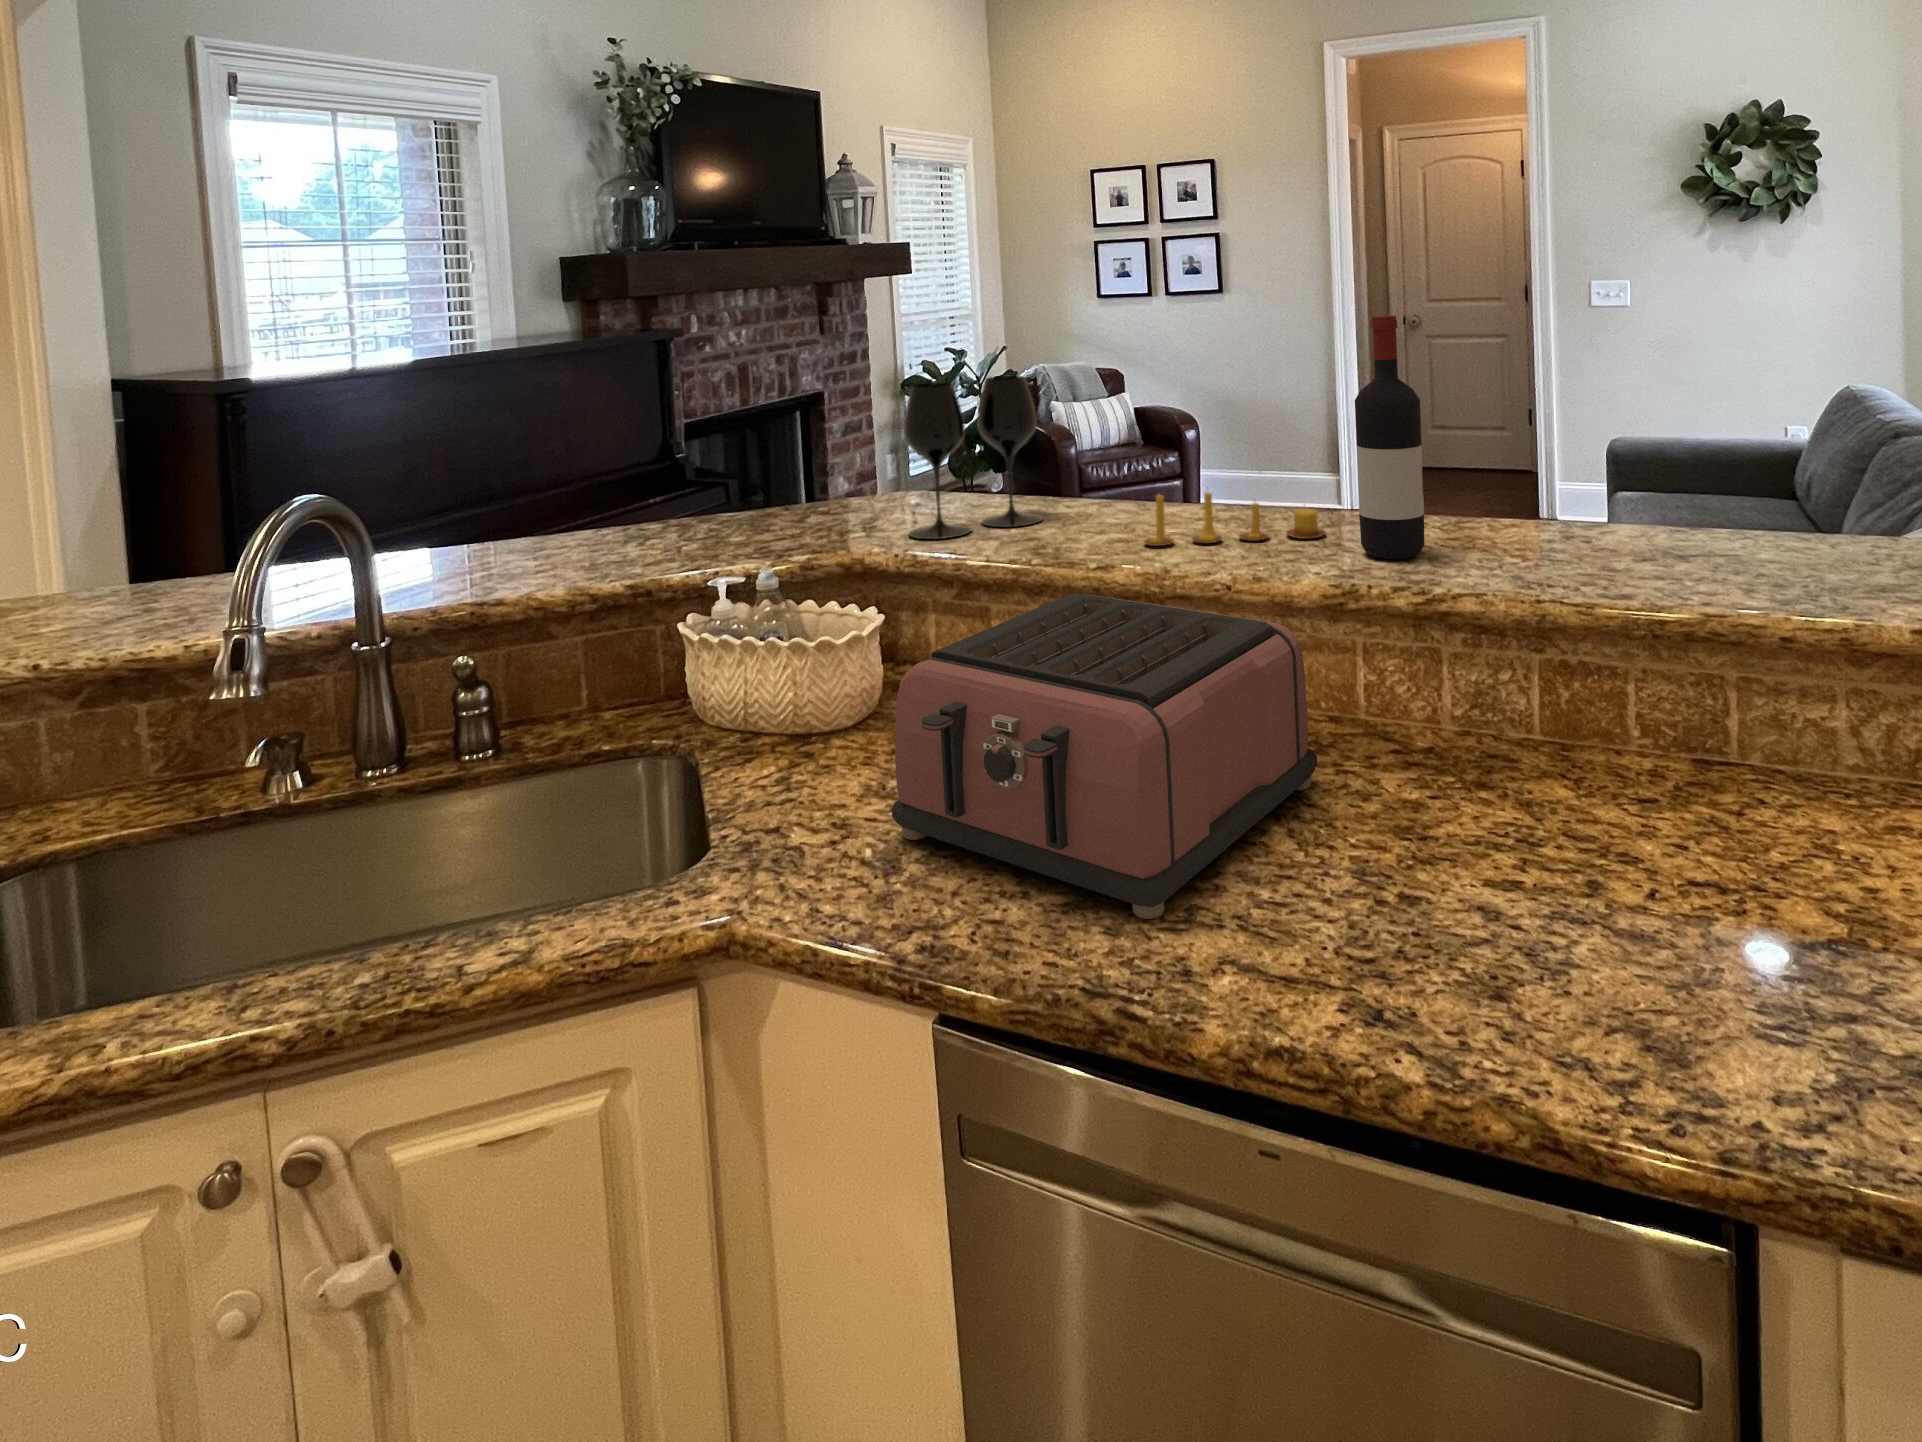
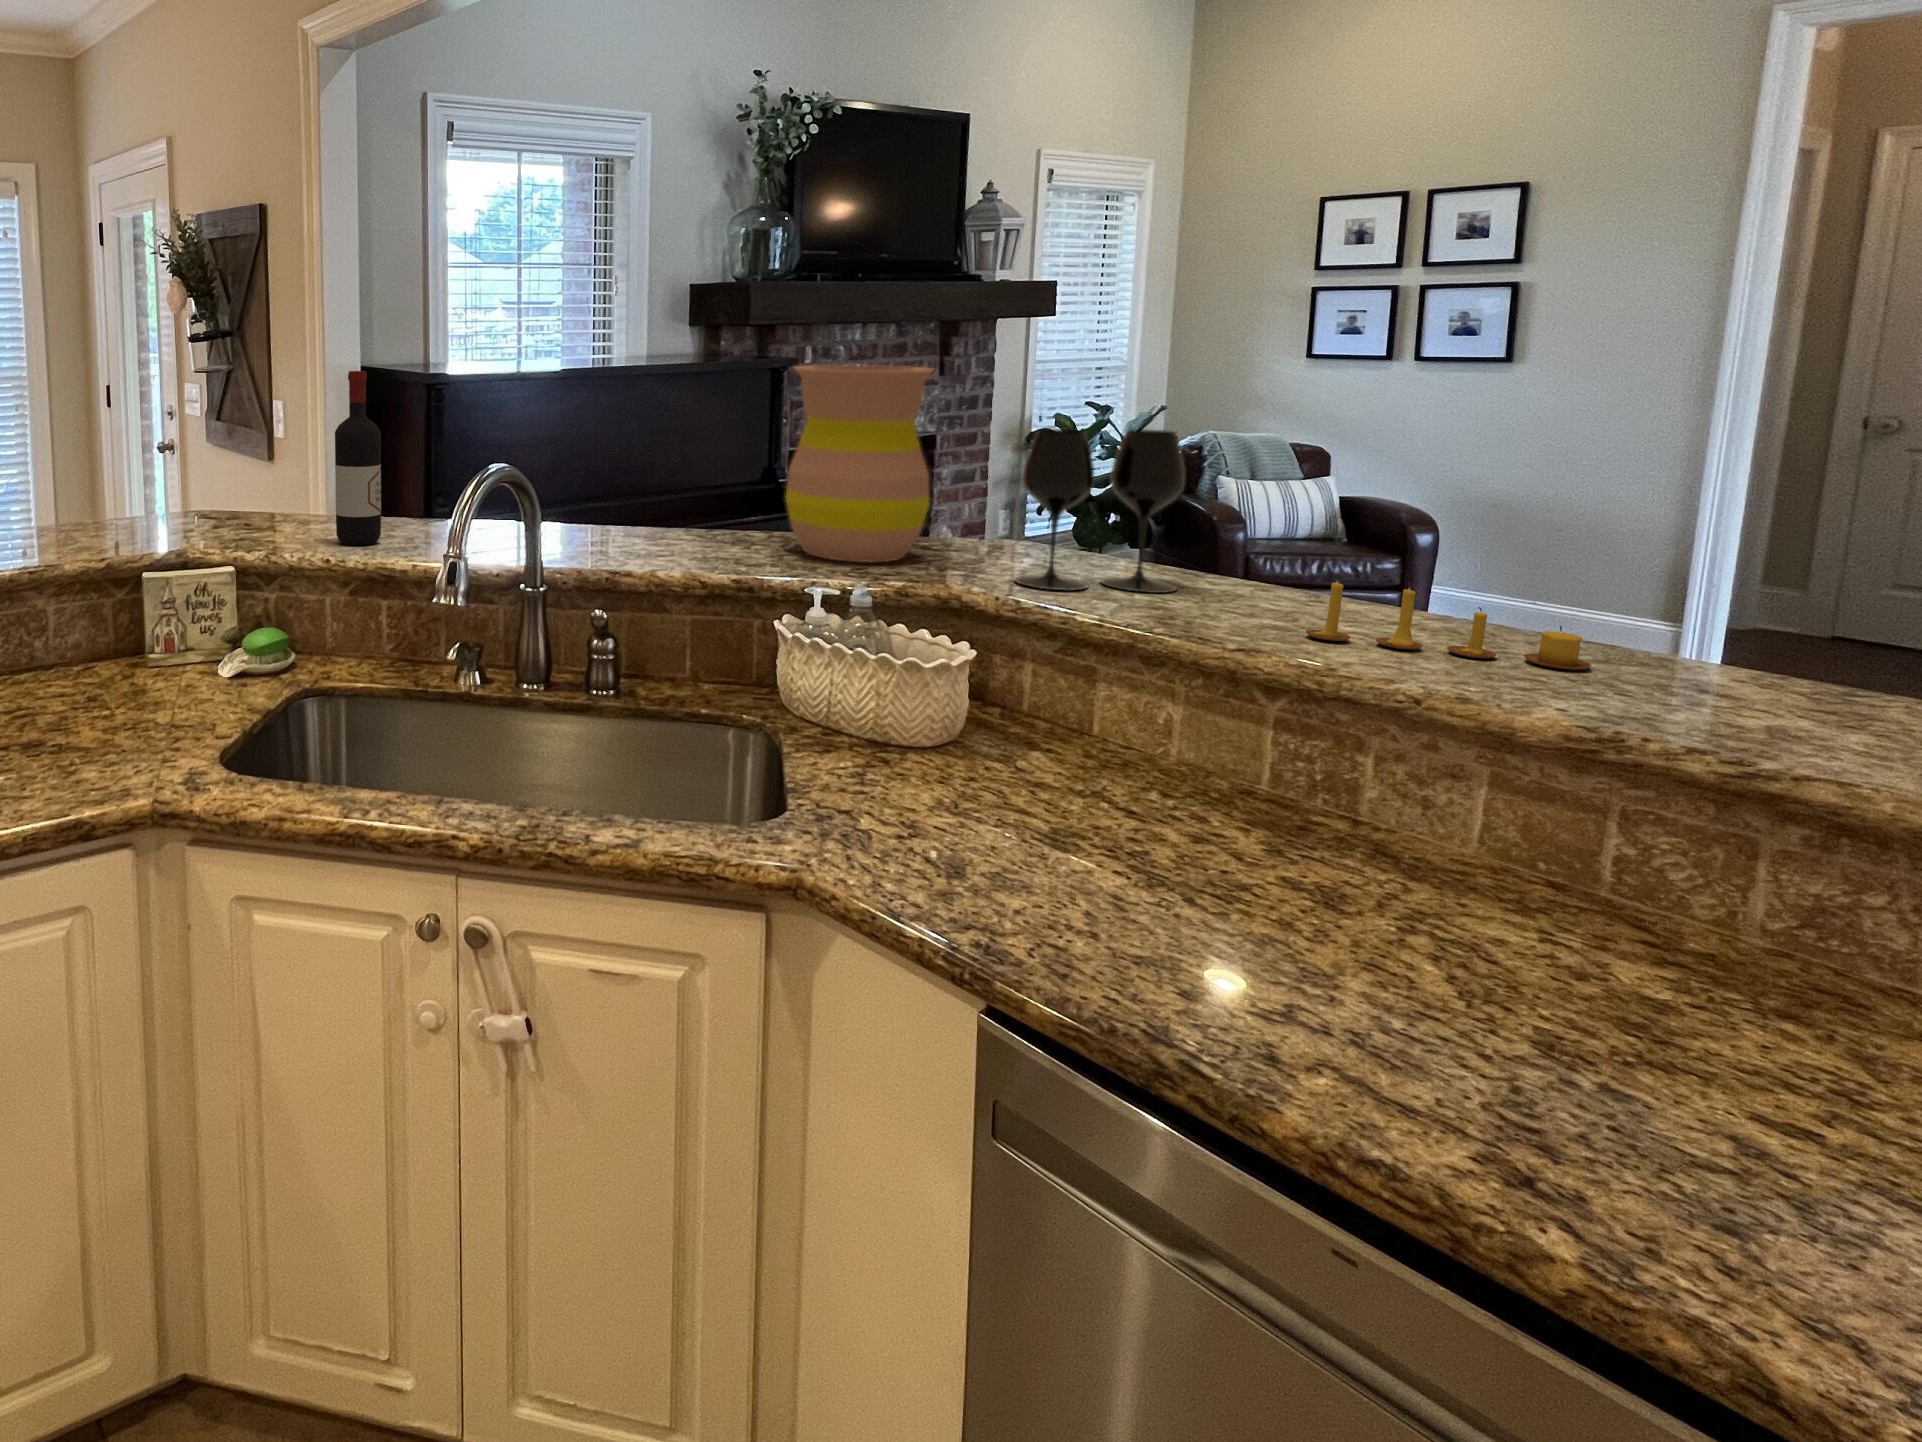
wine bottle: present [1355,316,1424,559] -> present [335,371,381,545]
vase: none [669,334,823,543] -> present [786,365,933,562]
toaster: present [892,593,1317,919] -> none [962,665,1512,1002]

